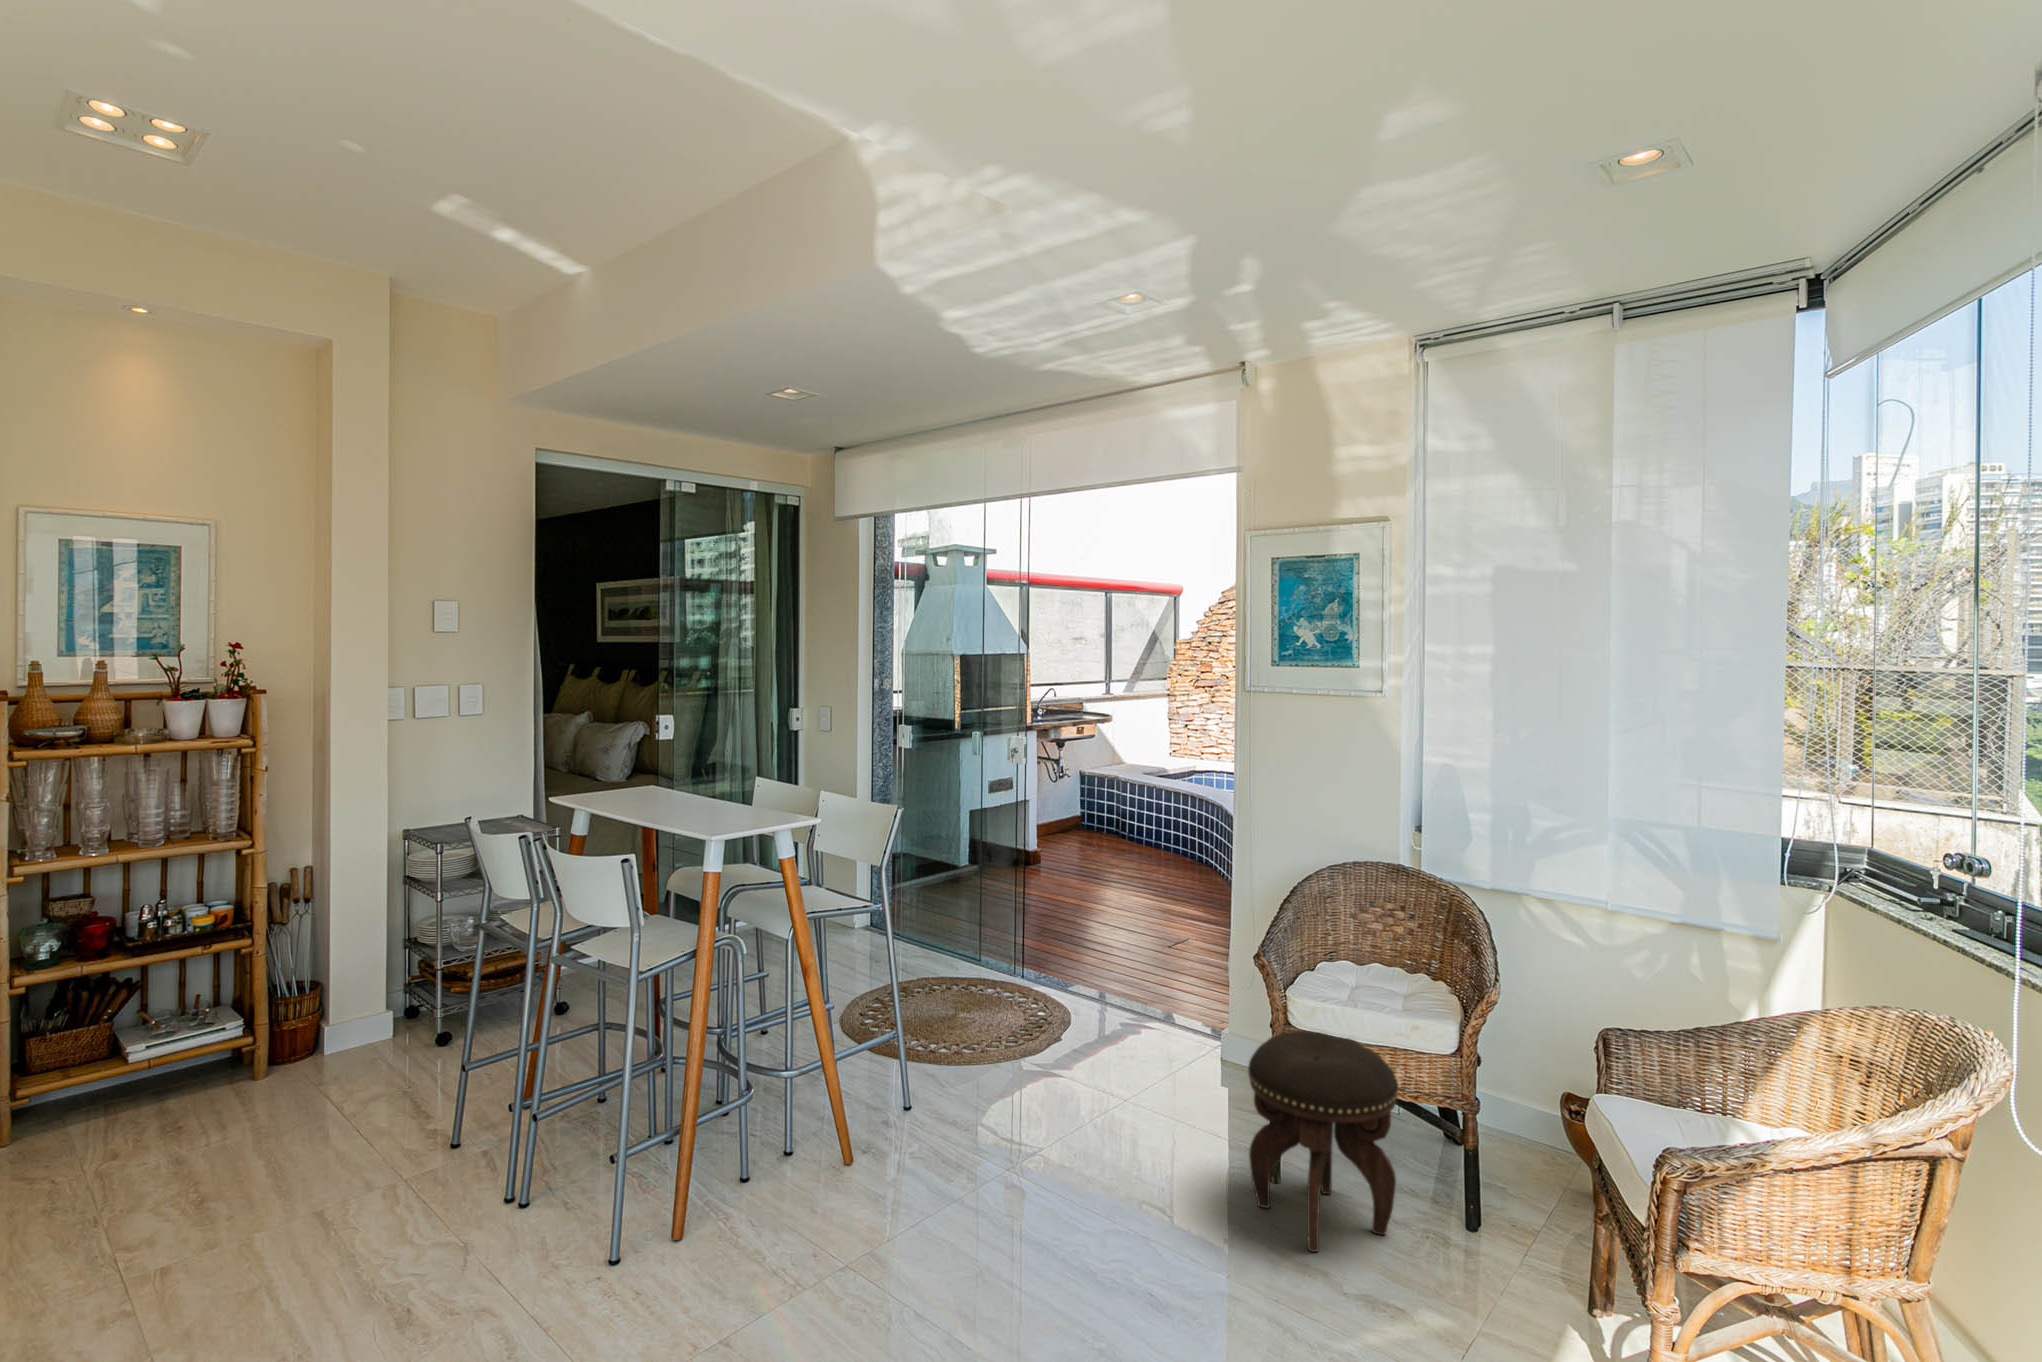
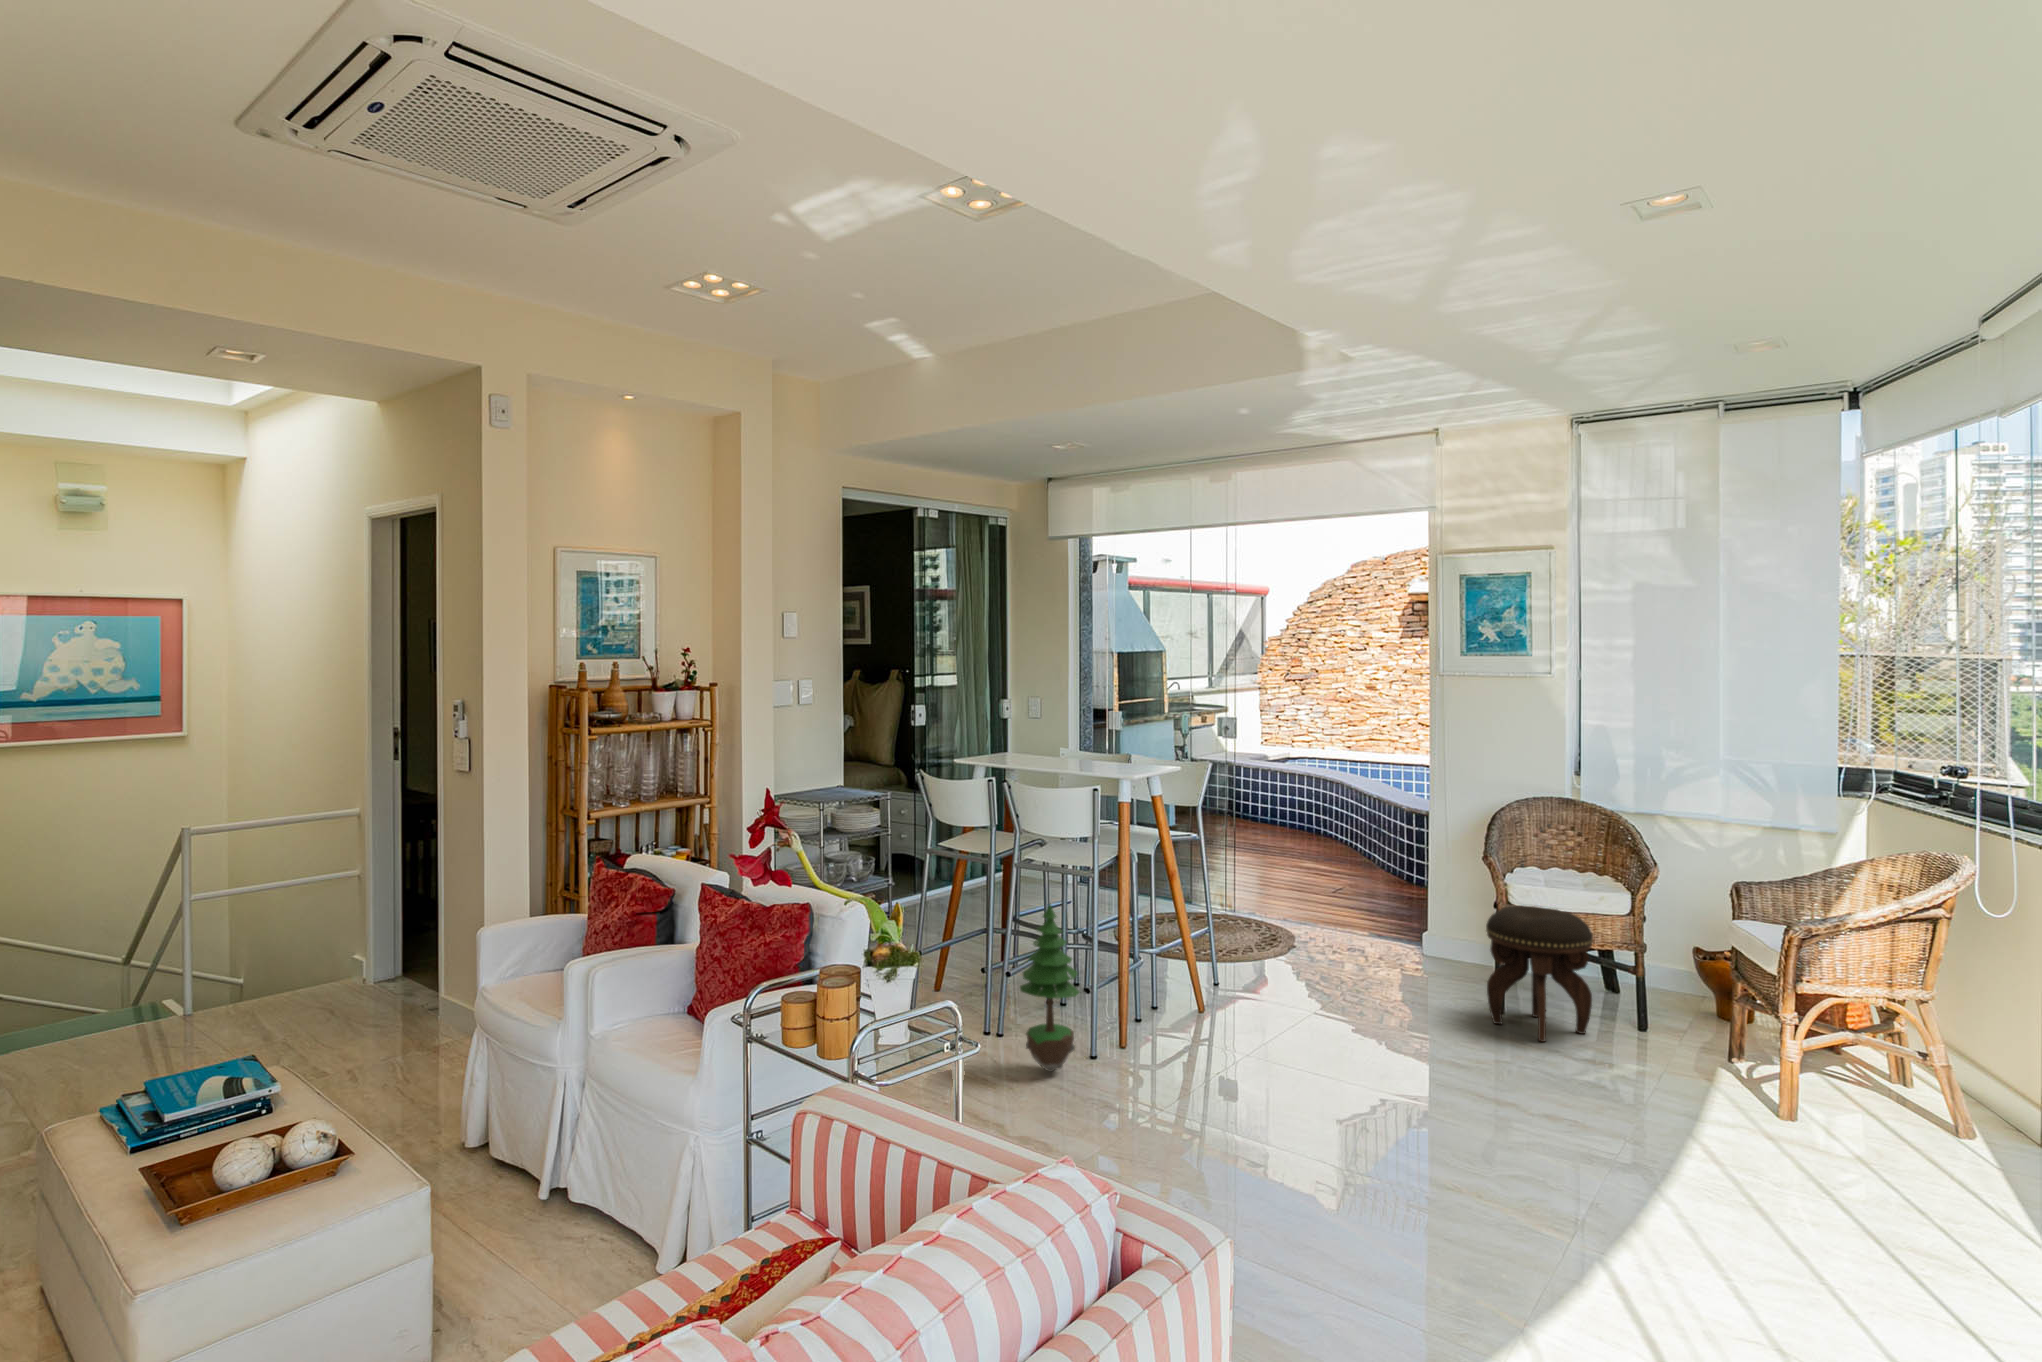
potted tree: none [479,1038,580,1294] -> present [1020,904,1079,1072]

